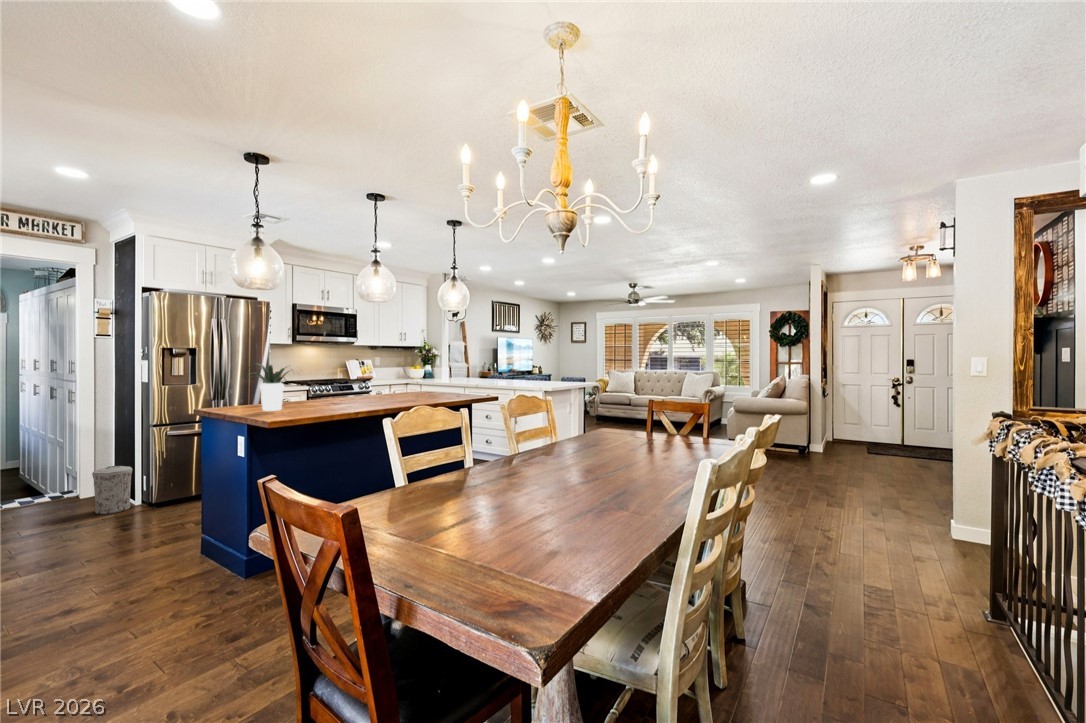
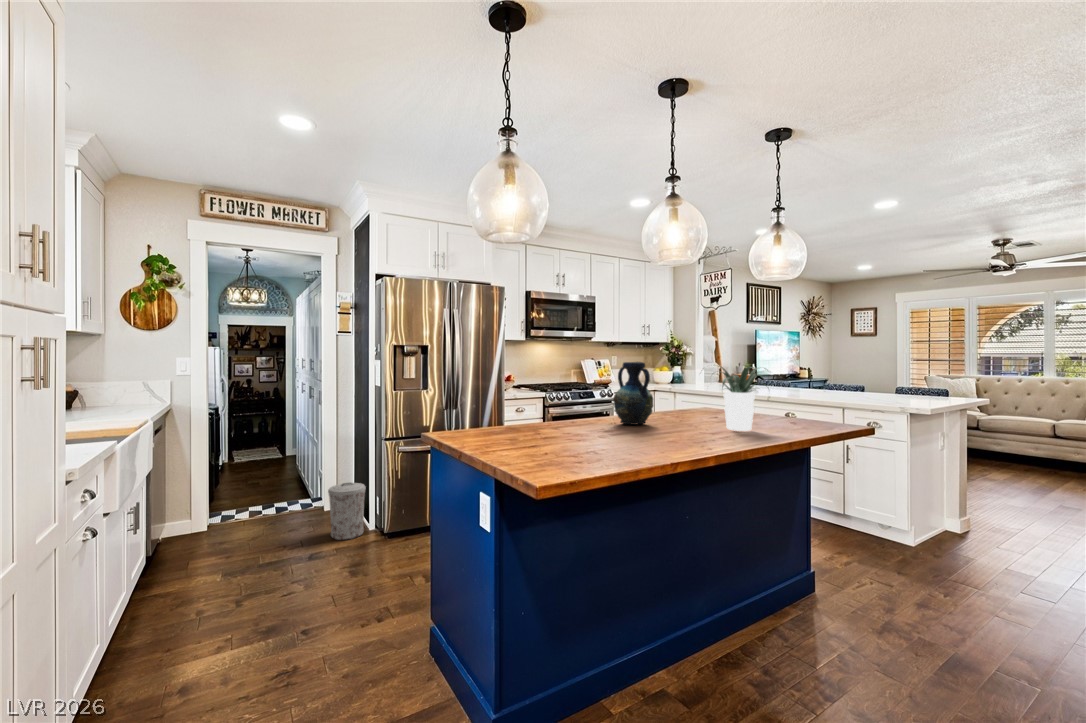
vase: none [342,360,369,400] -> present [613,362,653,425]
potted plant: present [248,365,289,411] -> present [718,366,763,431]

